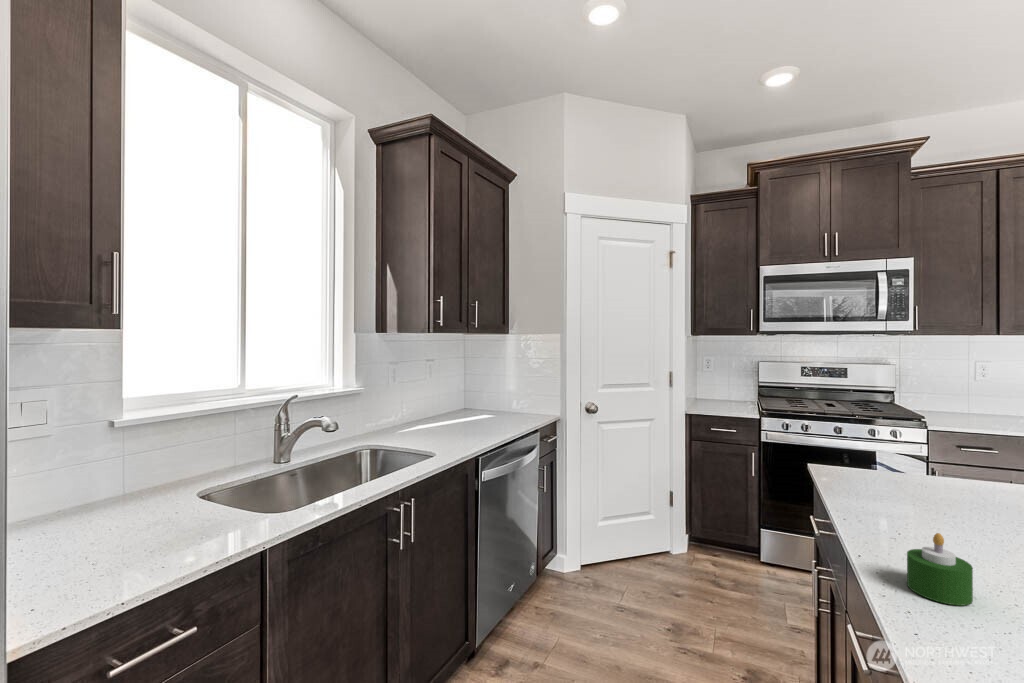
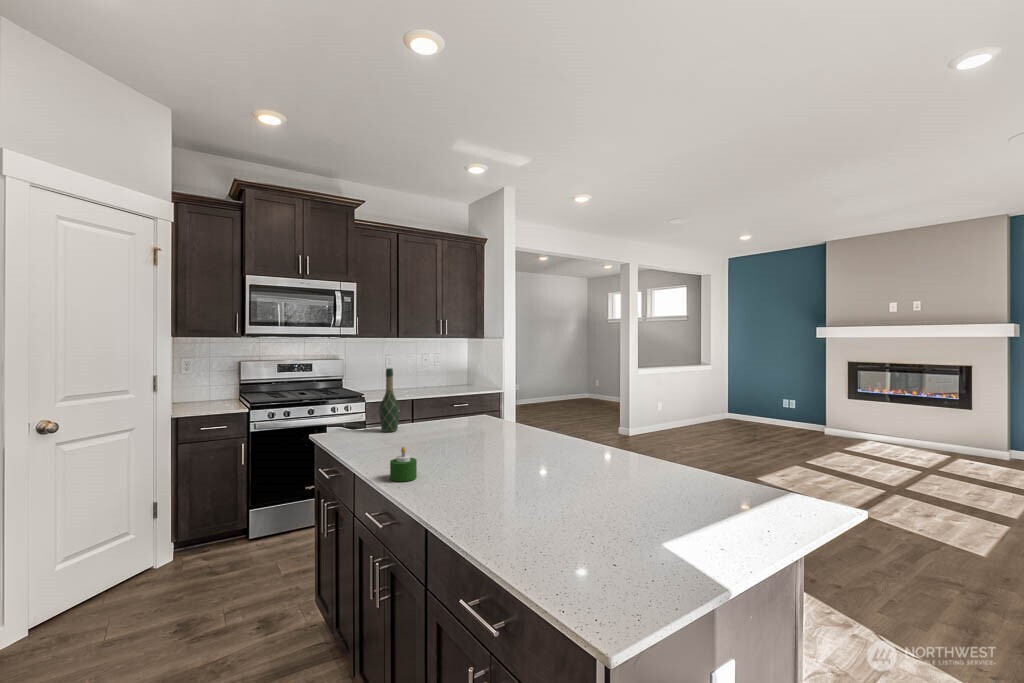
wine bottle: none [927,382,971,488] -> present [379,368,400,432]

